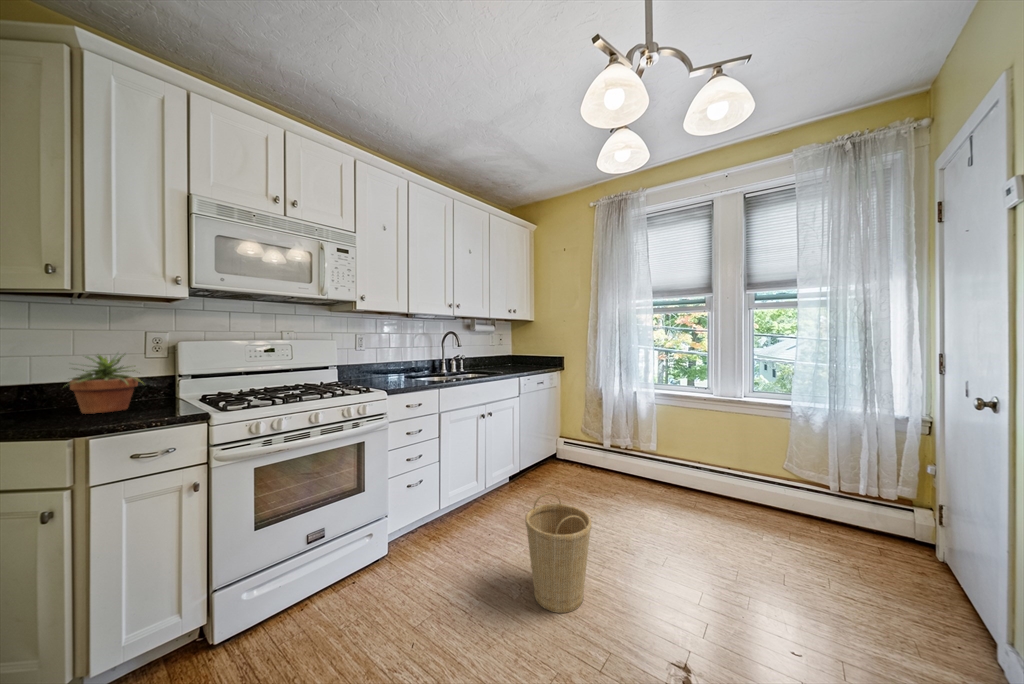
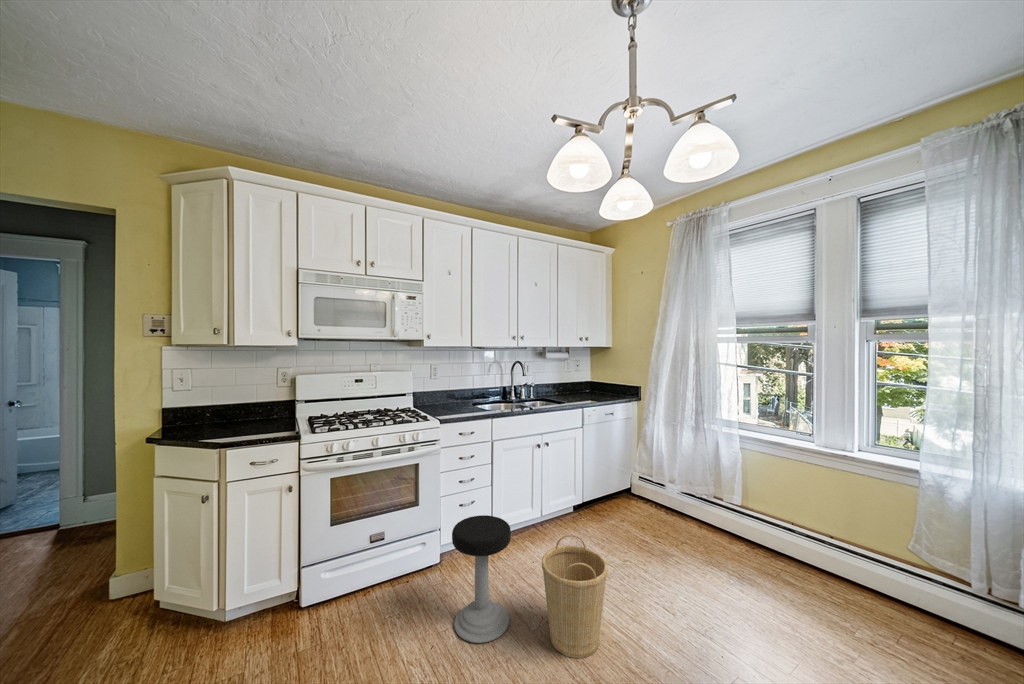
potted plant: present [69,353,142,414] -> none [223,384,273,429]
stool: none [426,487,491,626] -> present [452,515,511,643]

